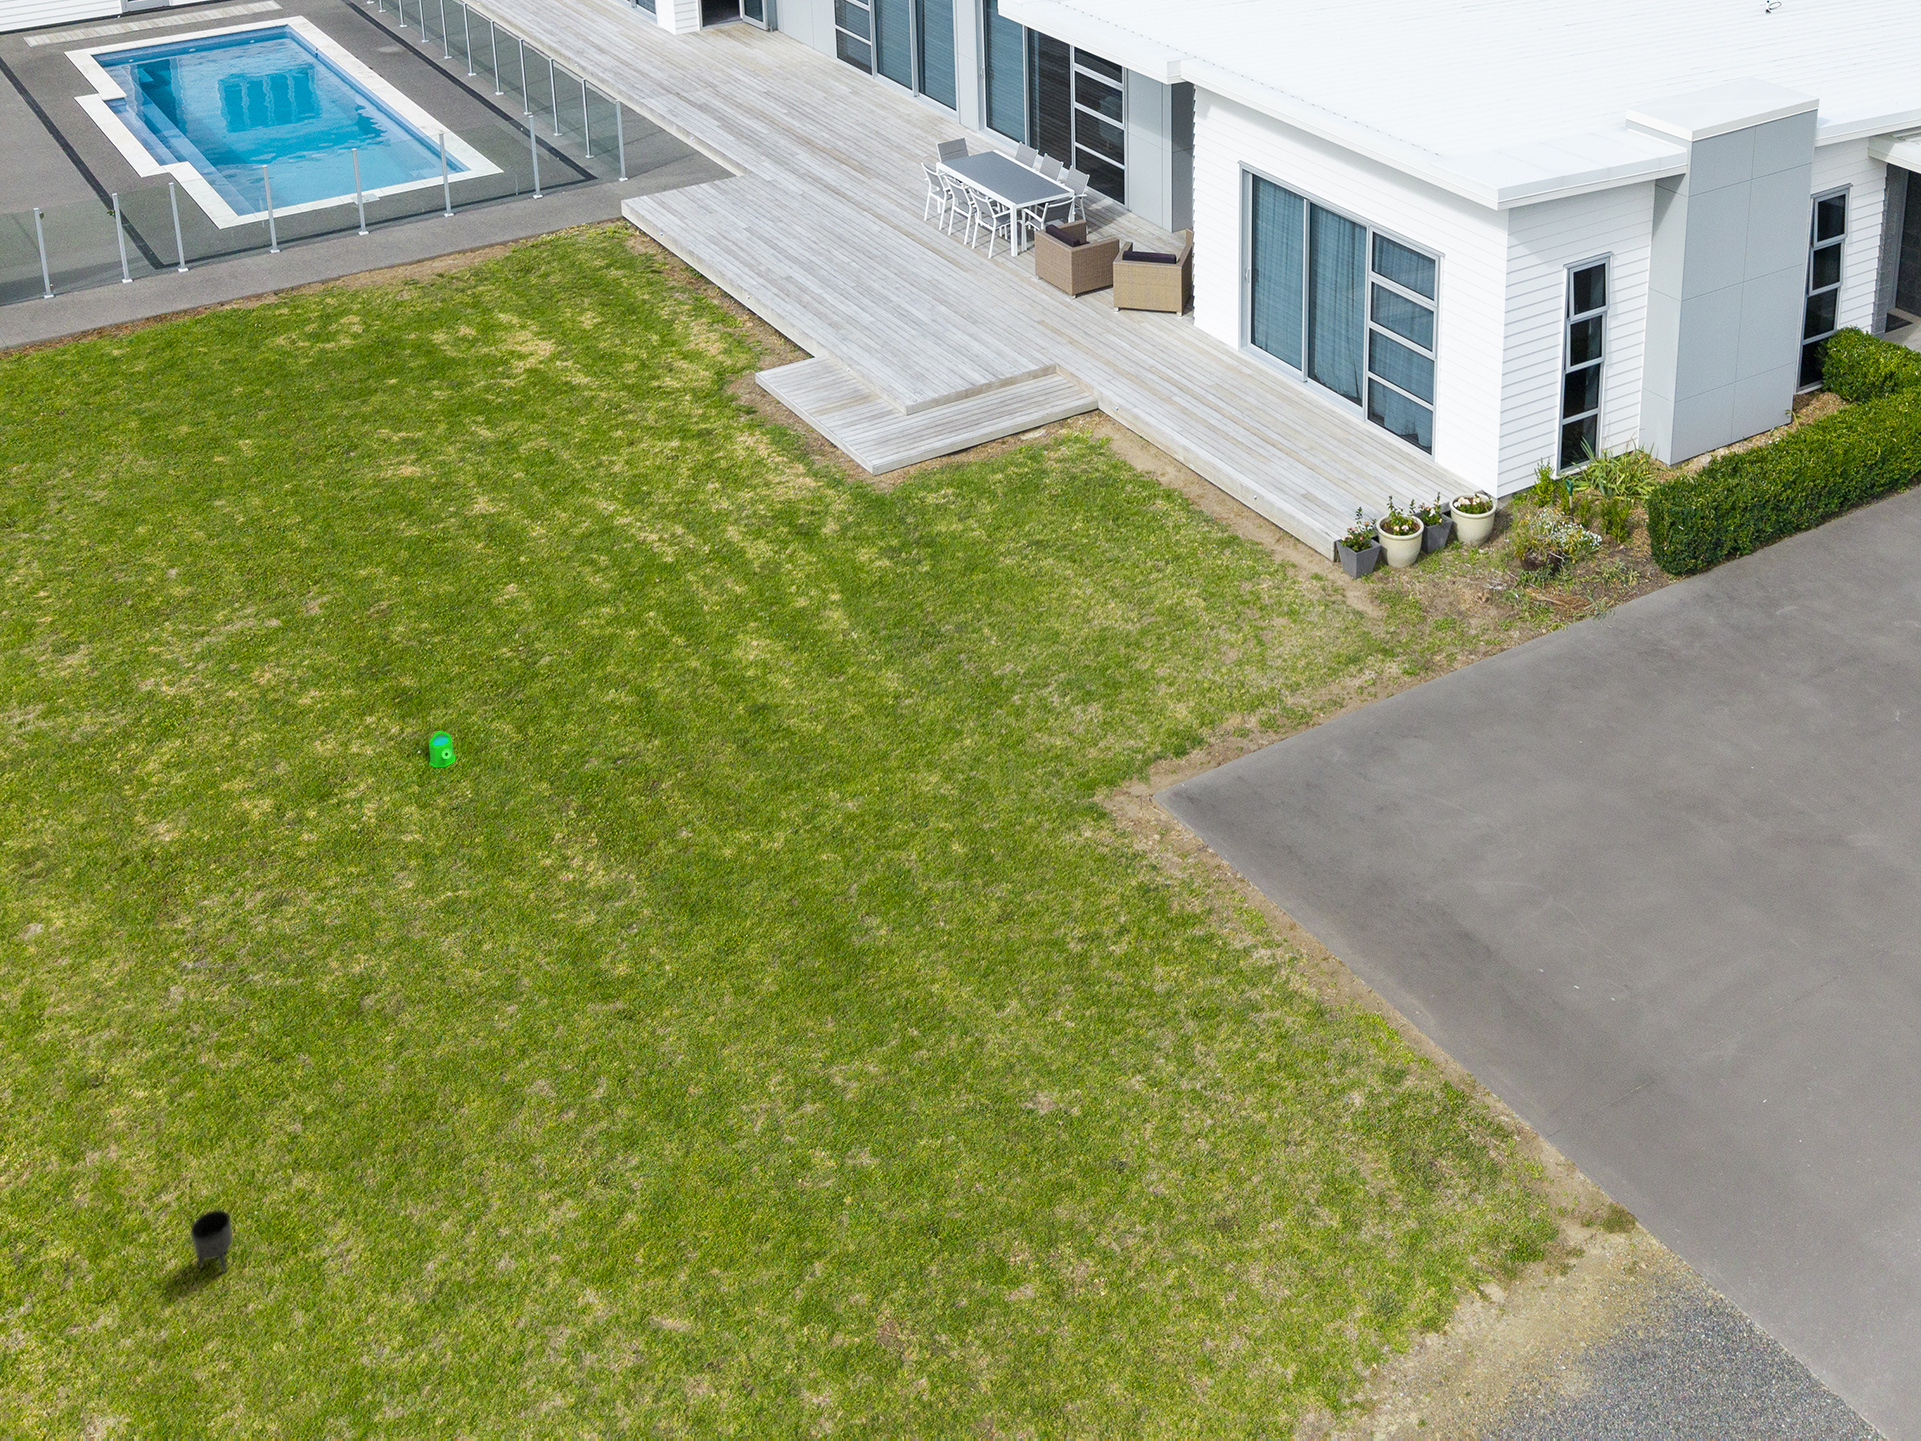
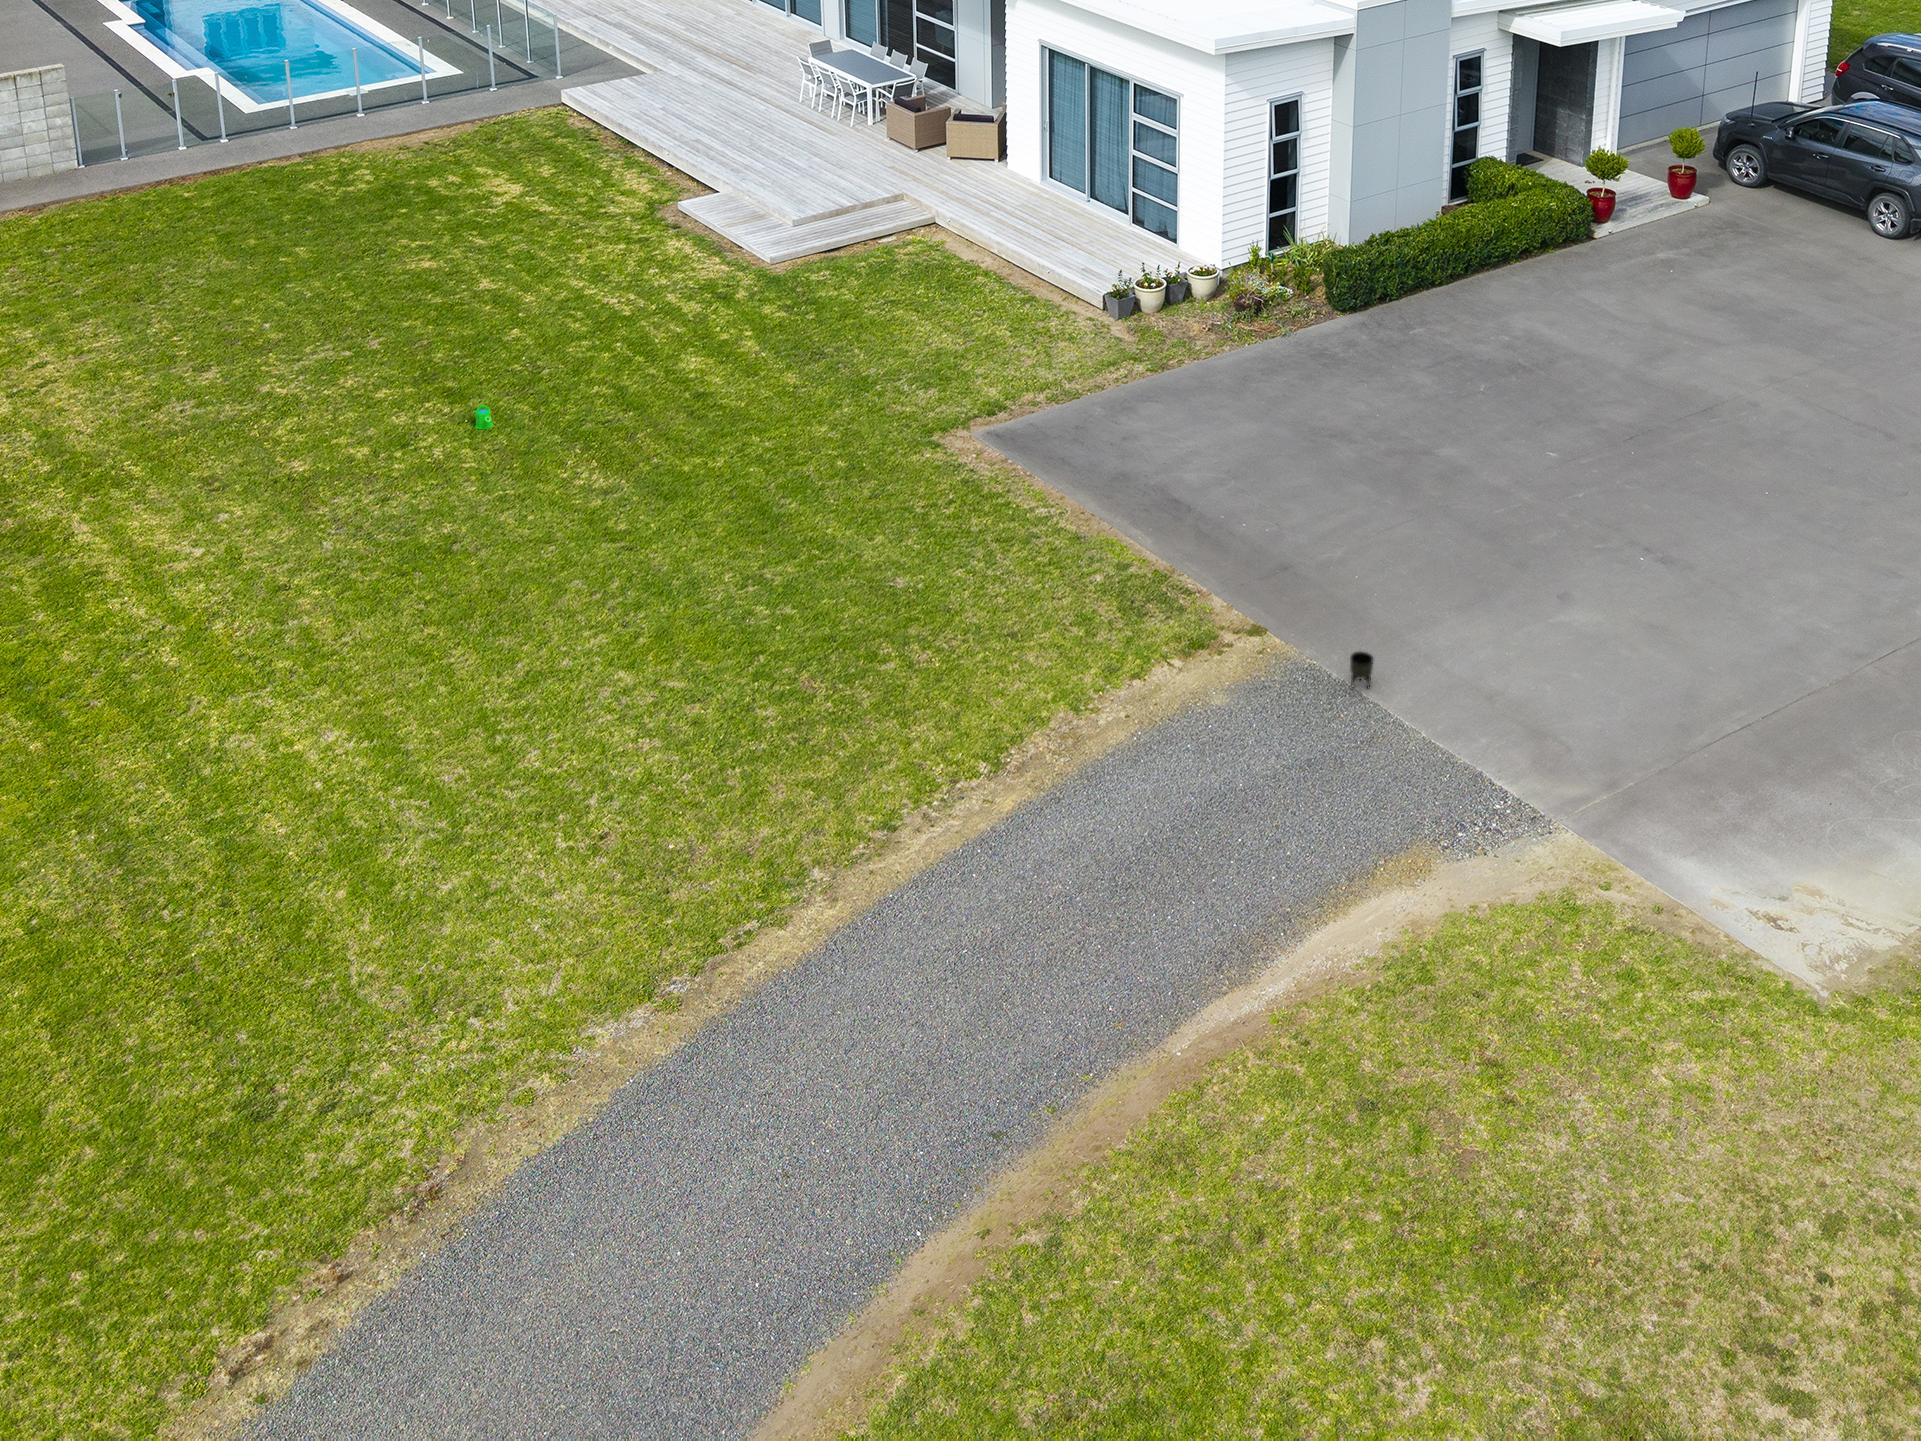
planter: present [191,1210,232,1272] -> present [1350,651,1373,687]

